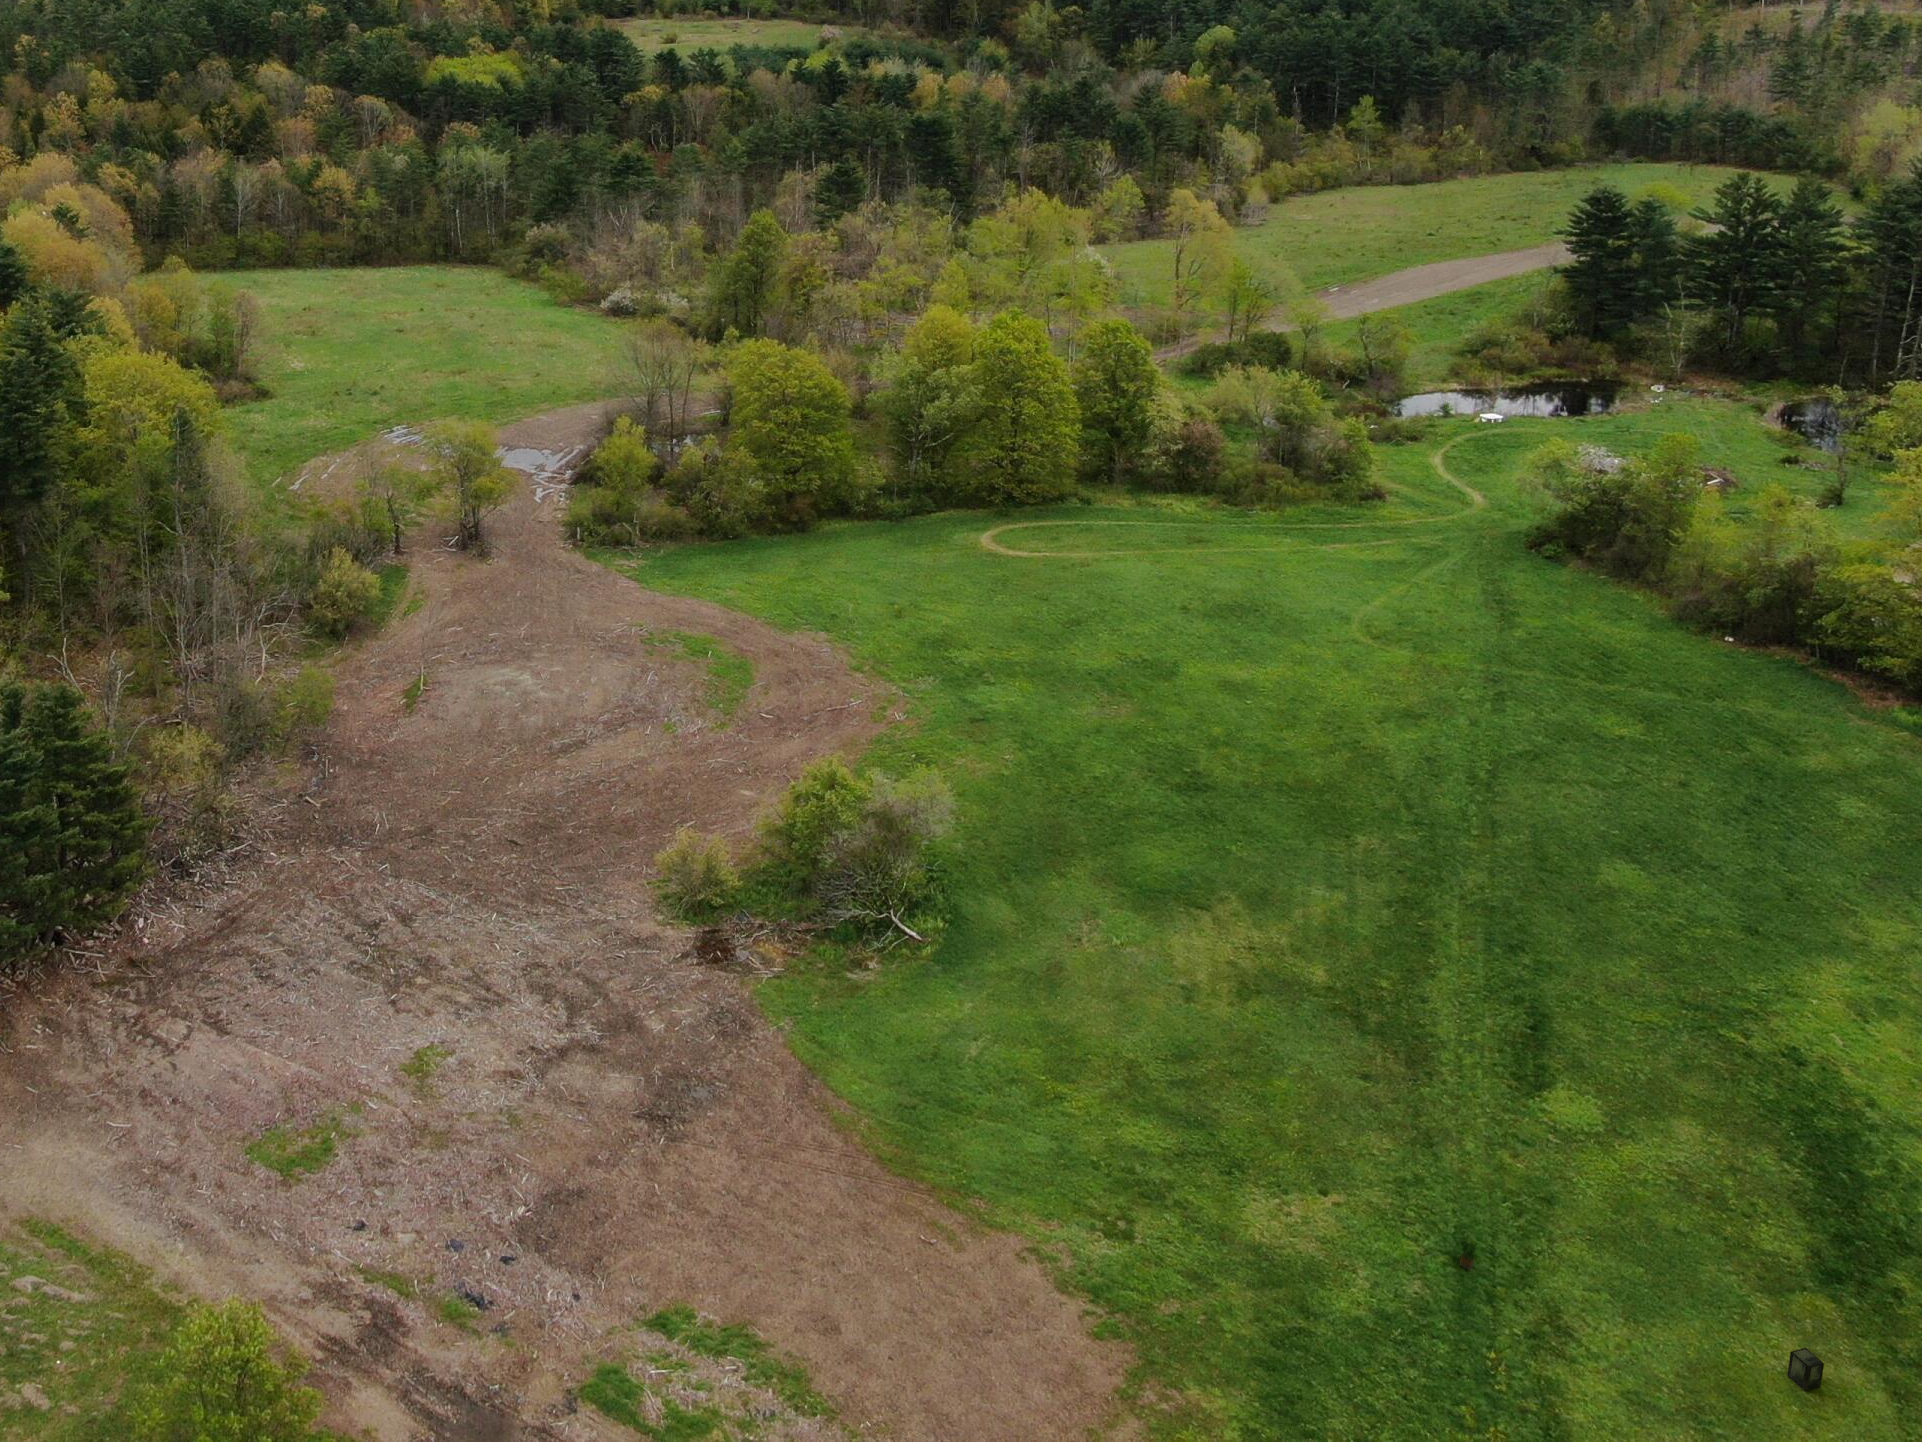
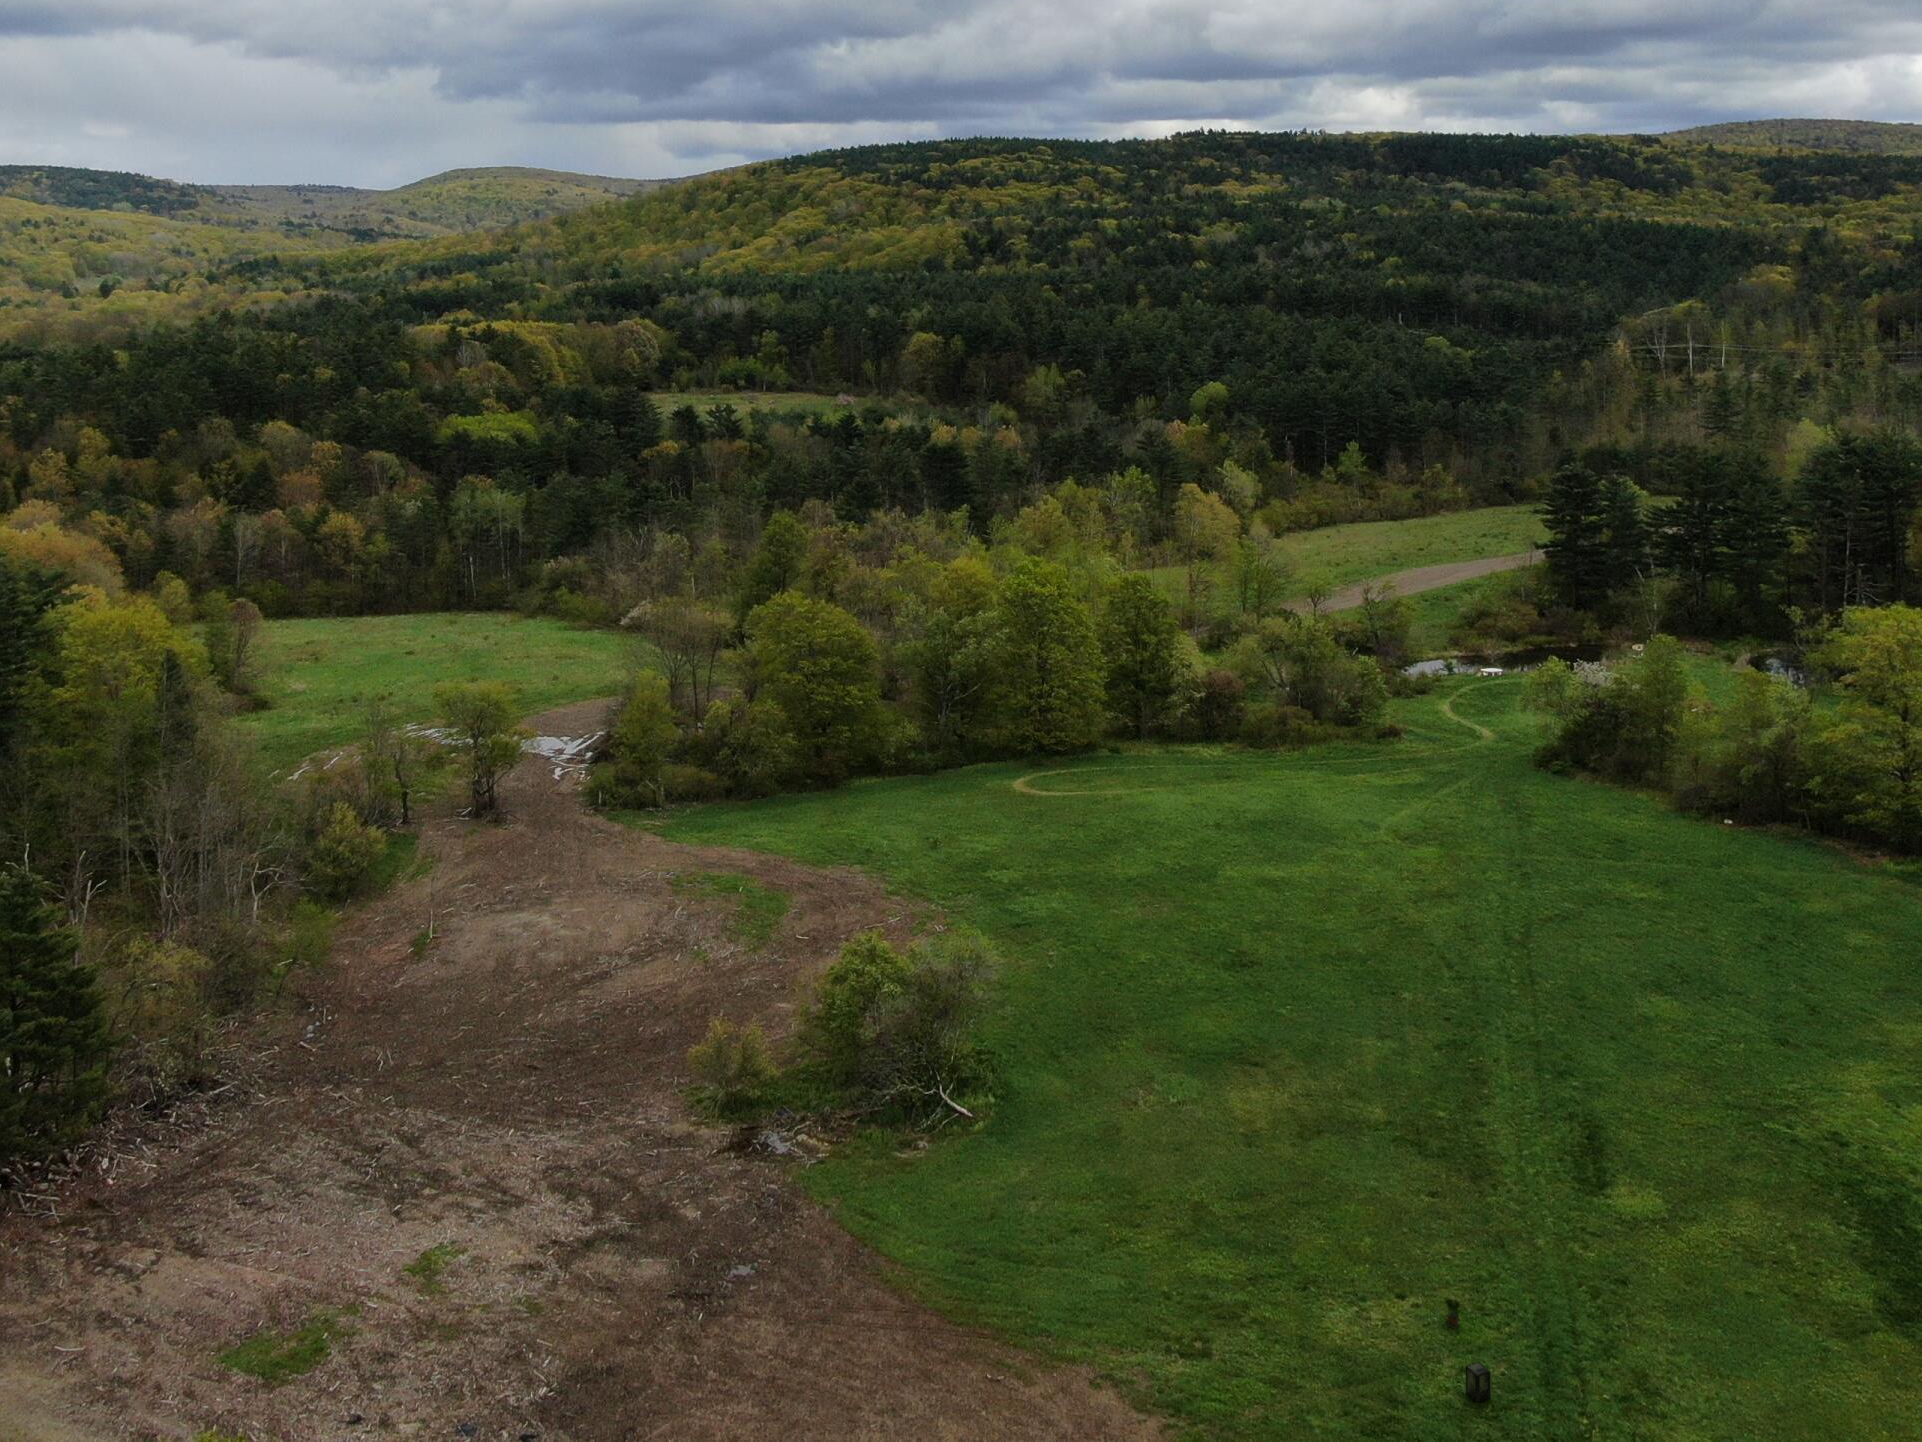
storage box: present [1787,1348,1824,1391] -> present [1466,1362,1491,1402]

